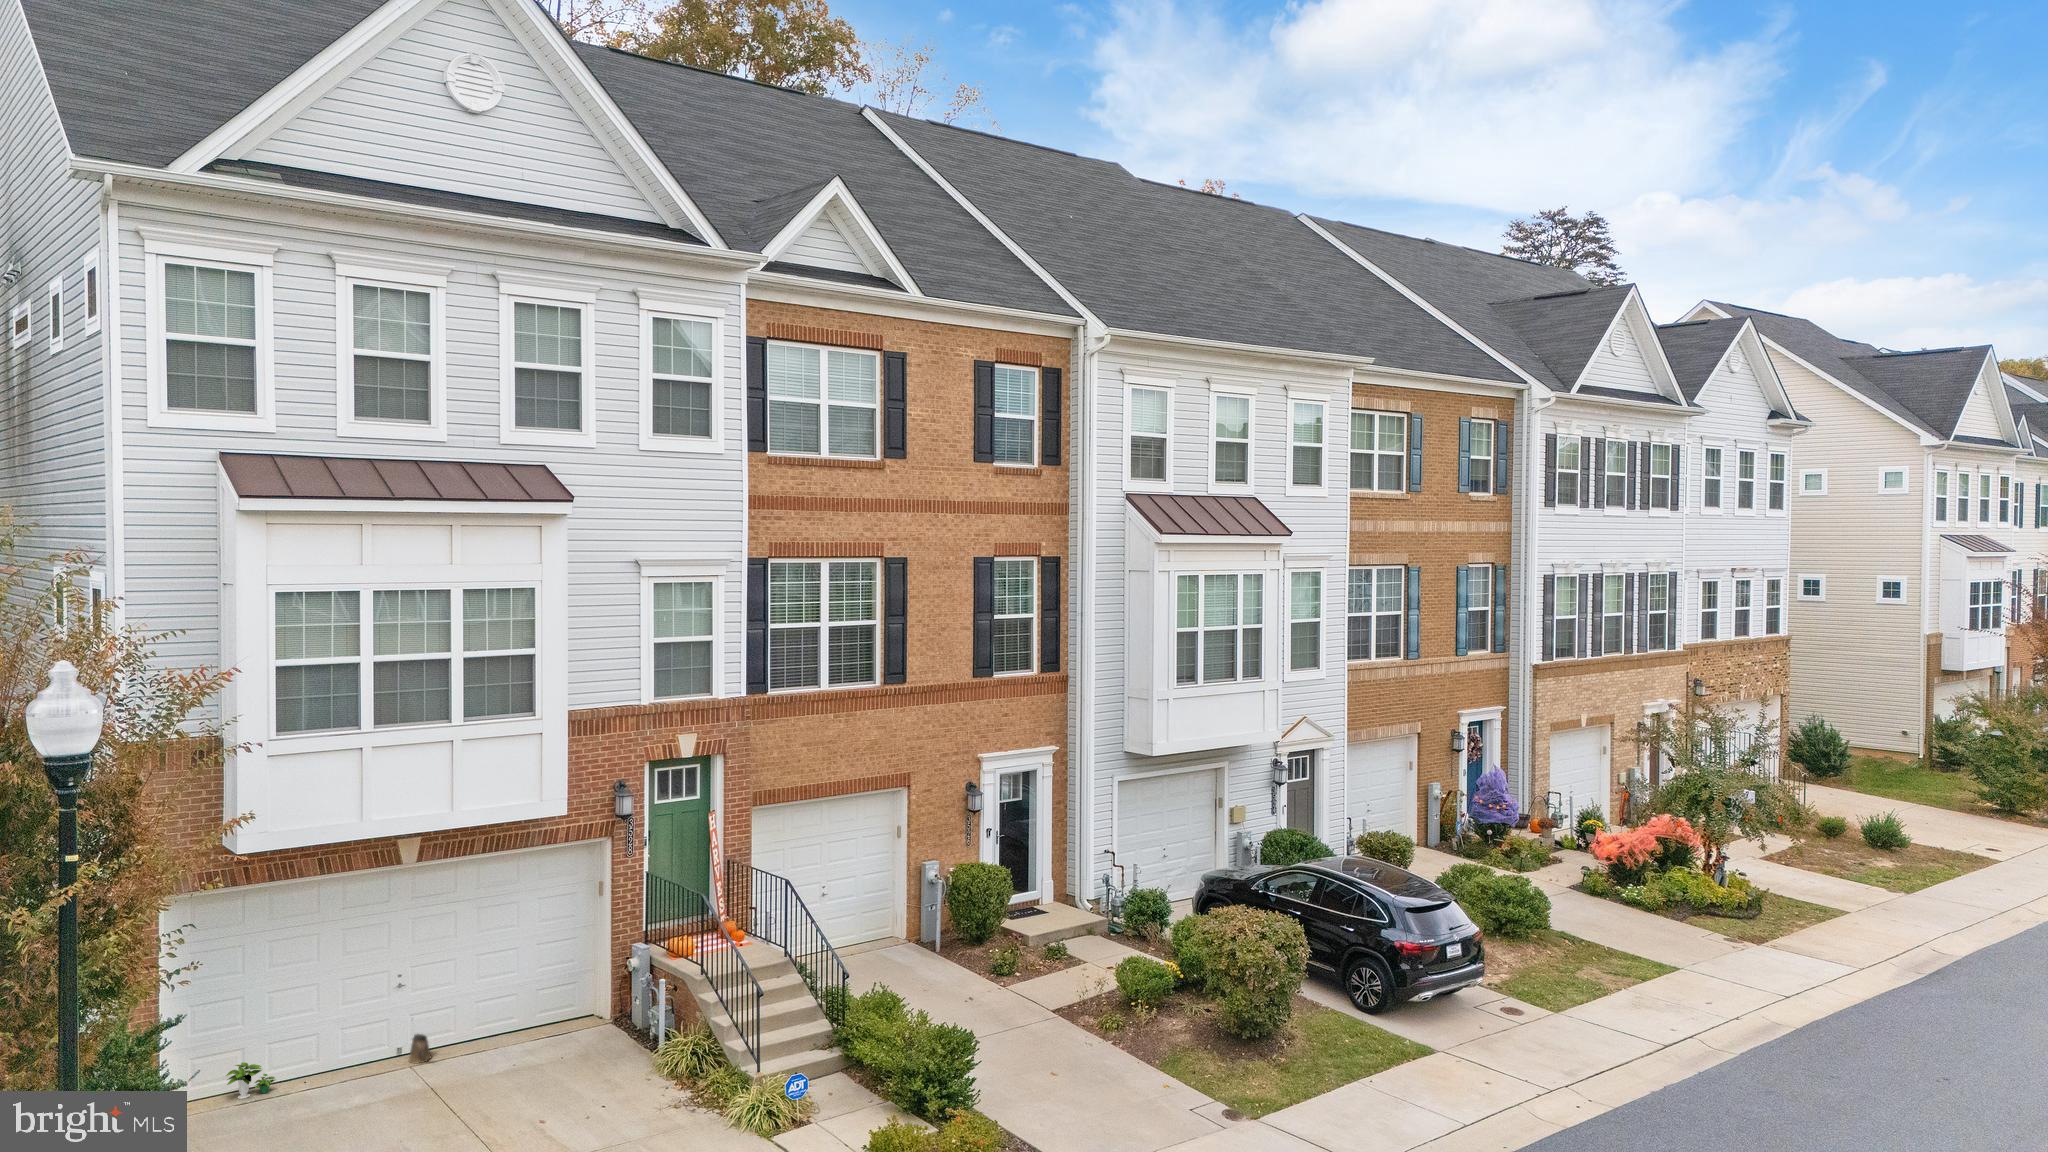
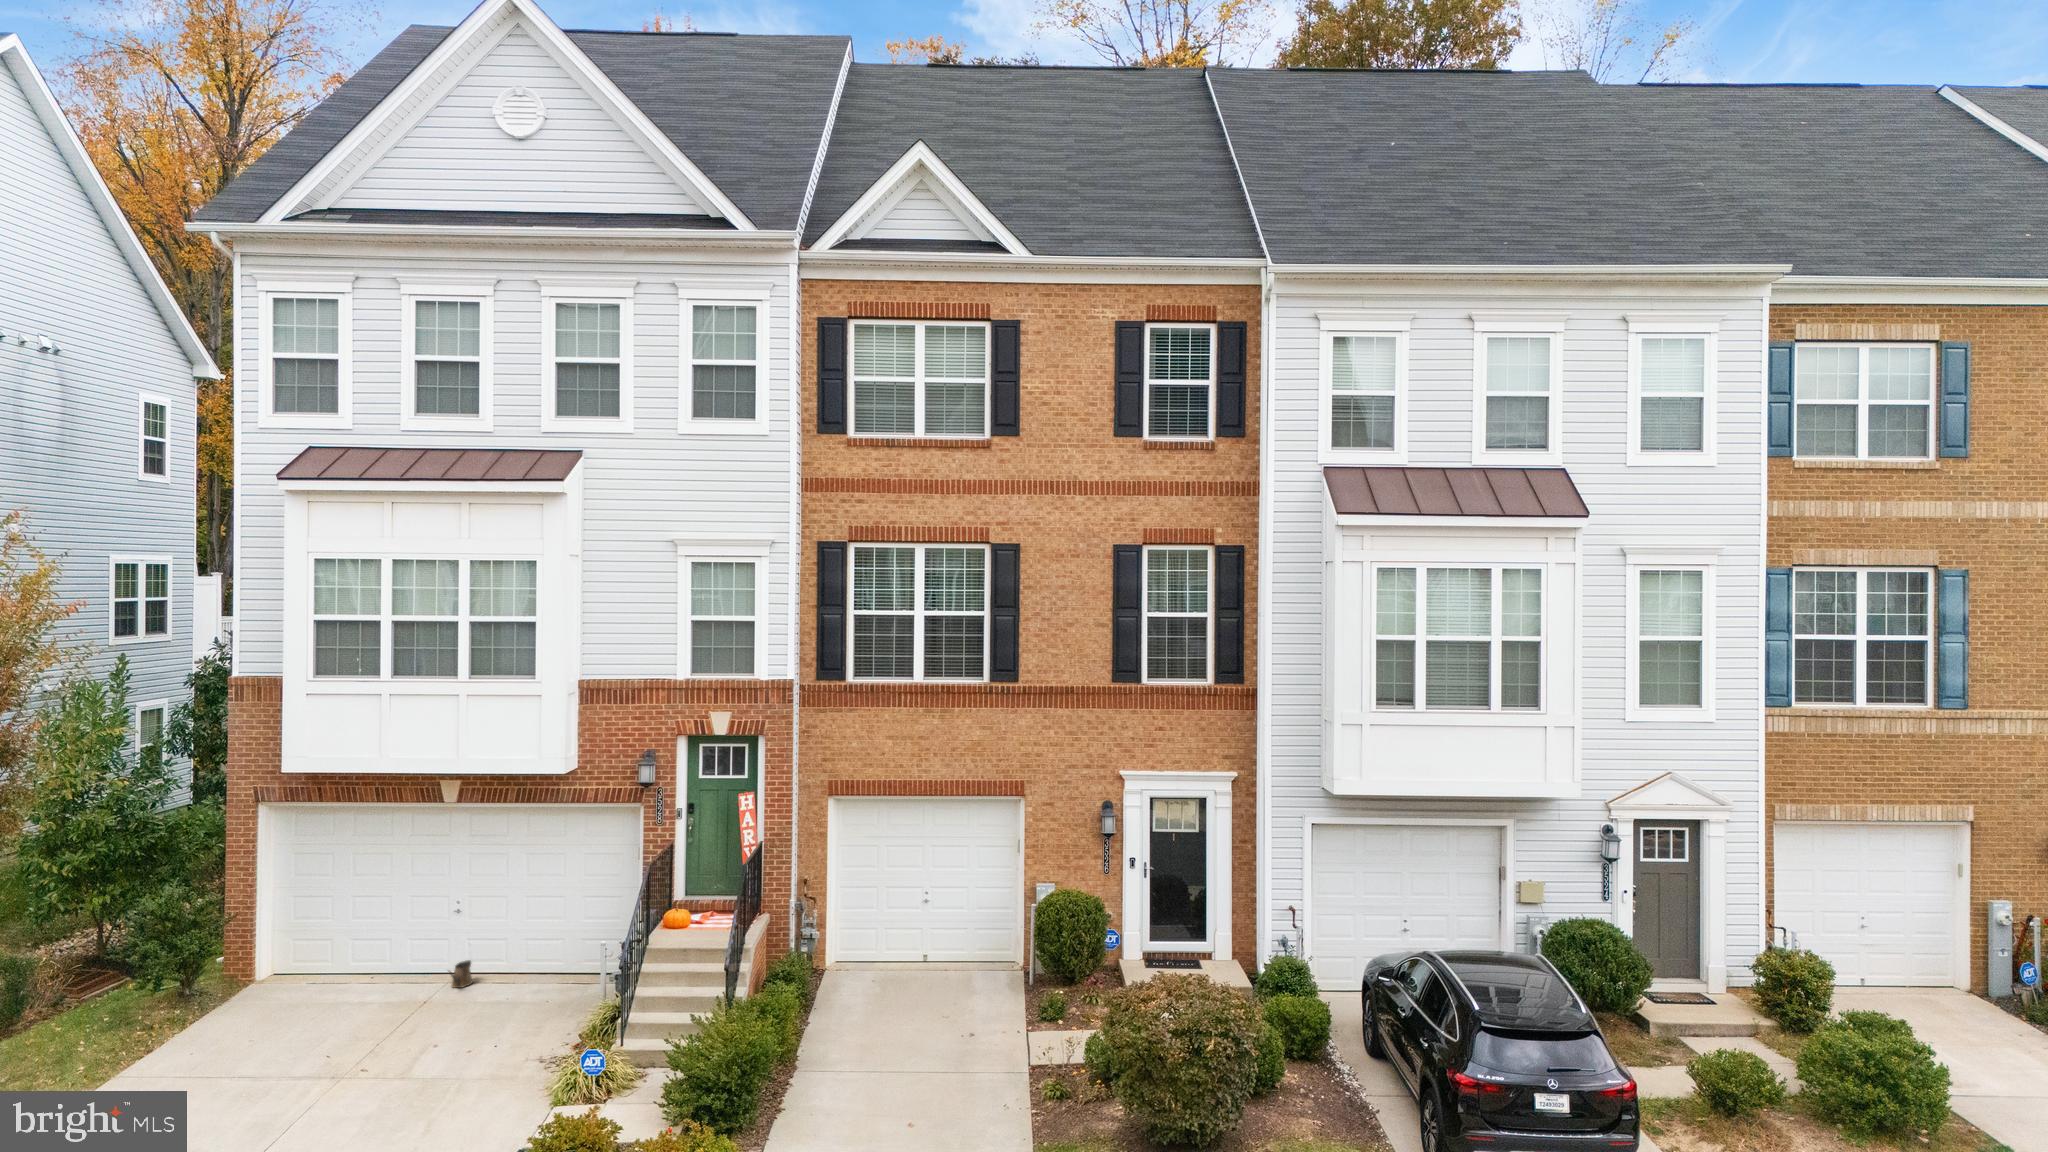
potted plant: present [226,1062,275,1099] -> none [307,951,348,982]

